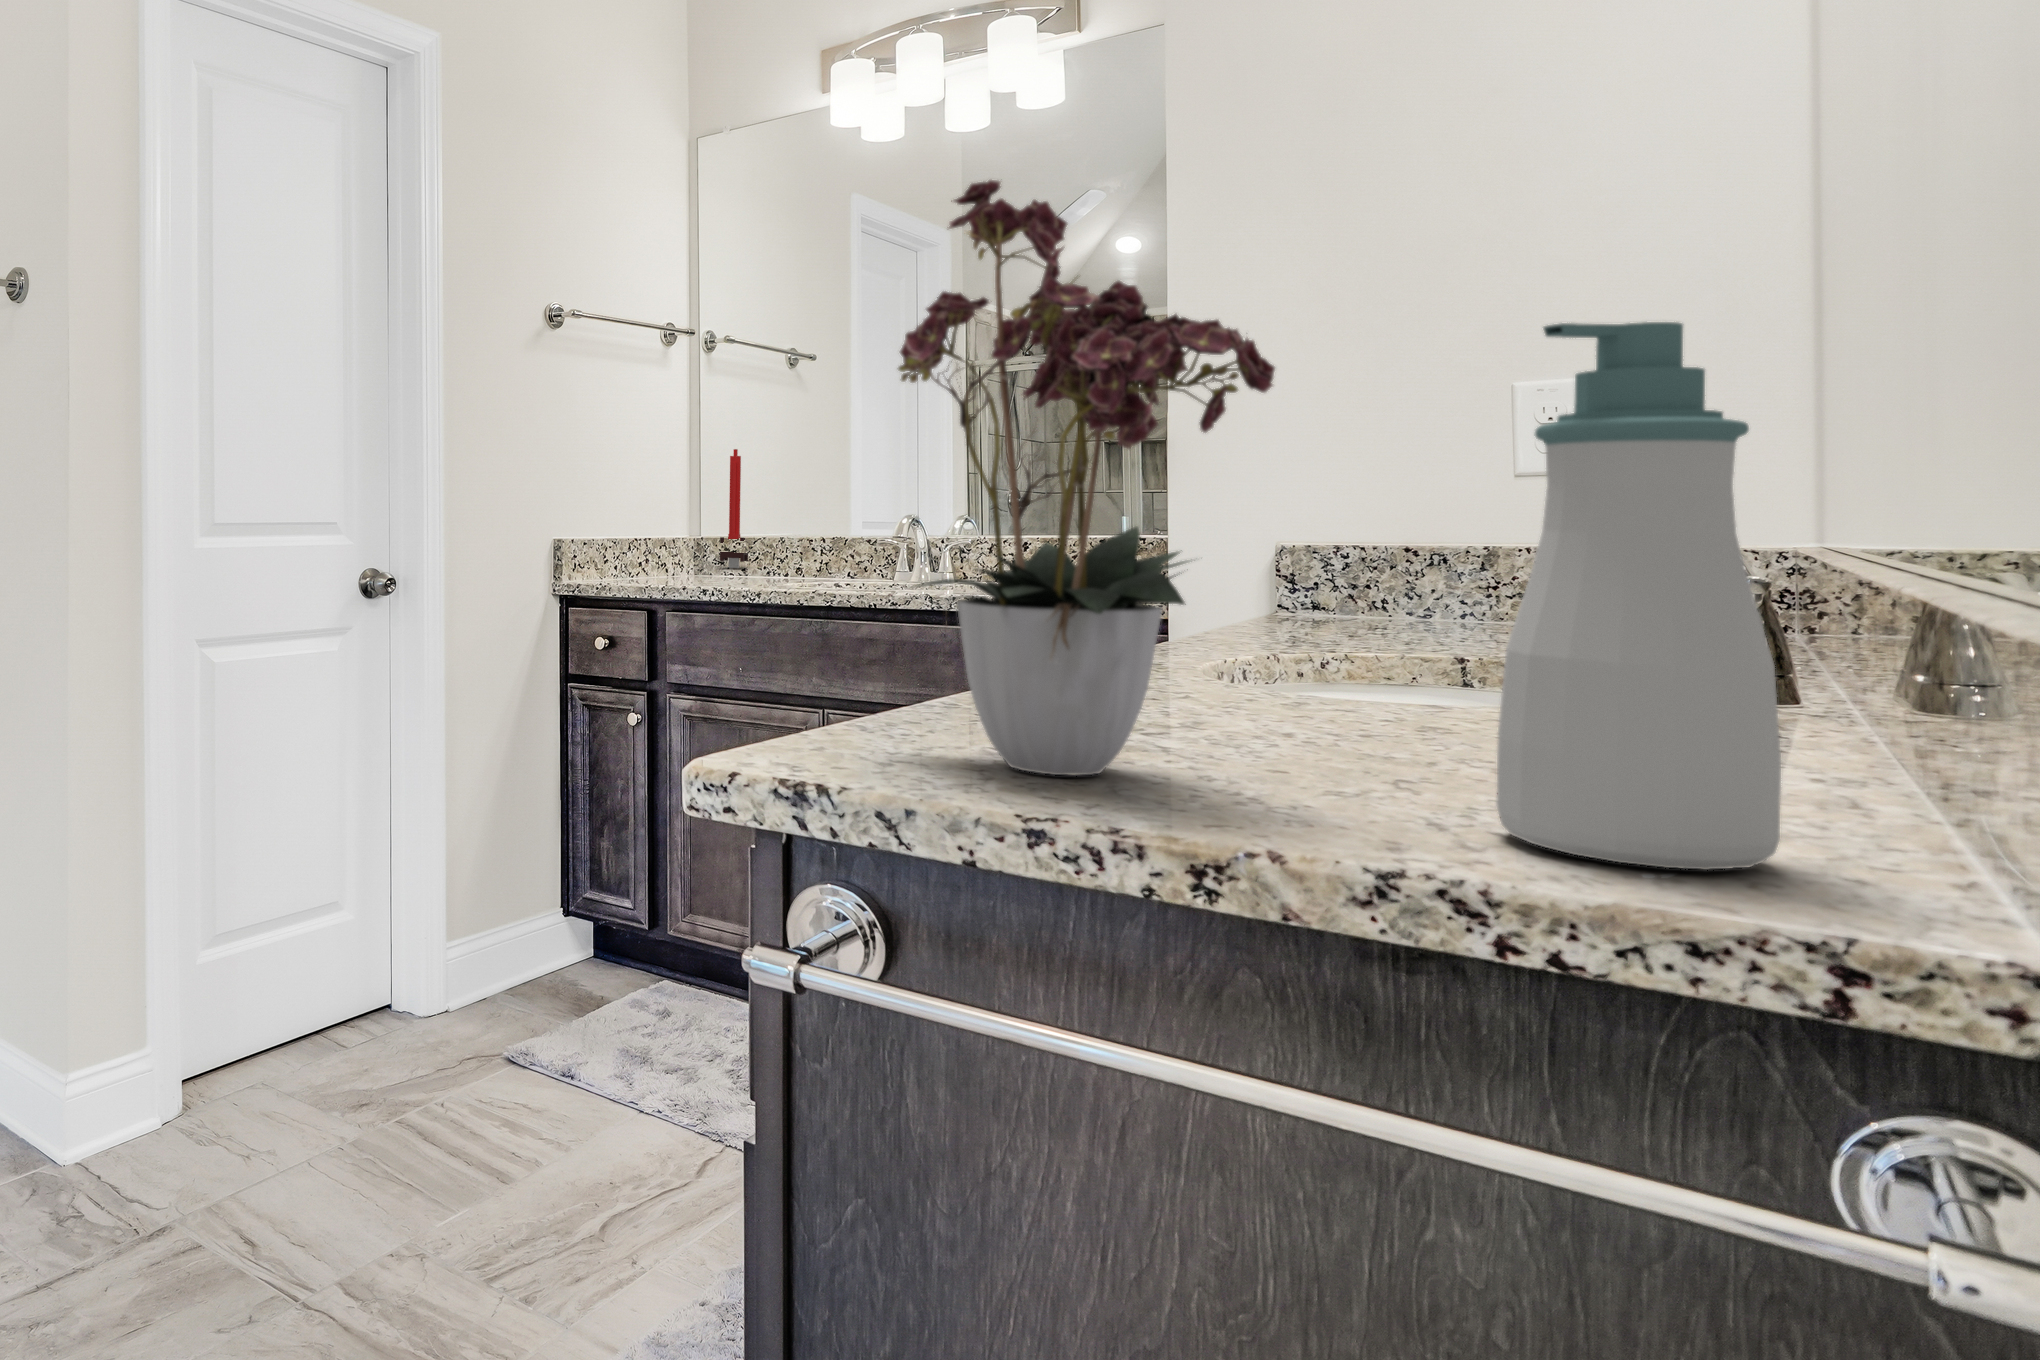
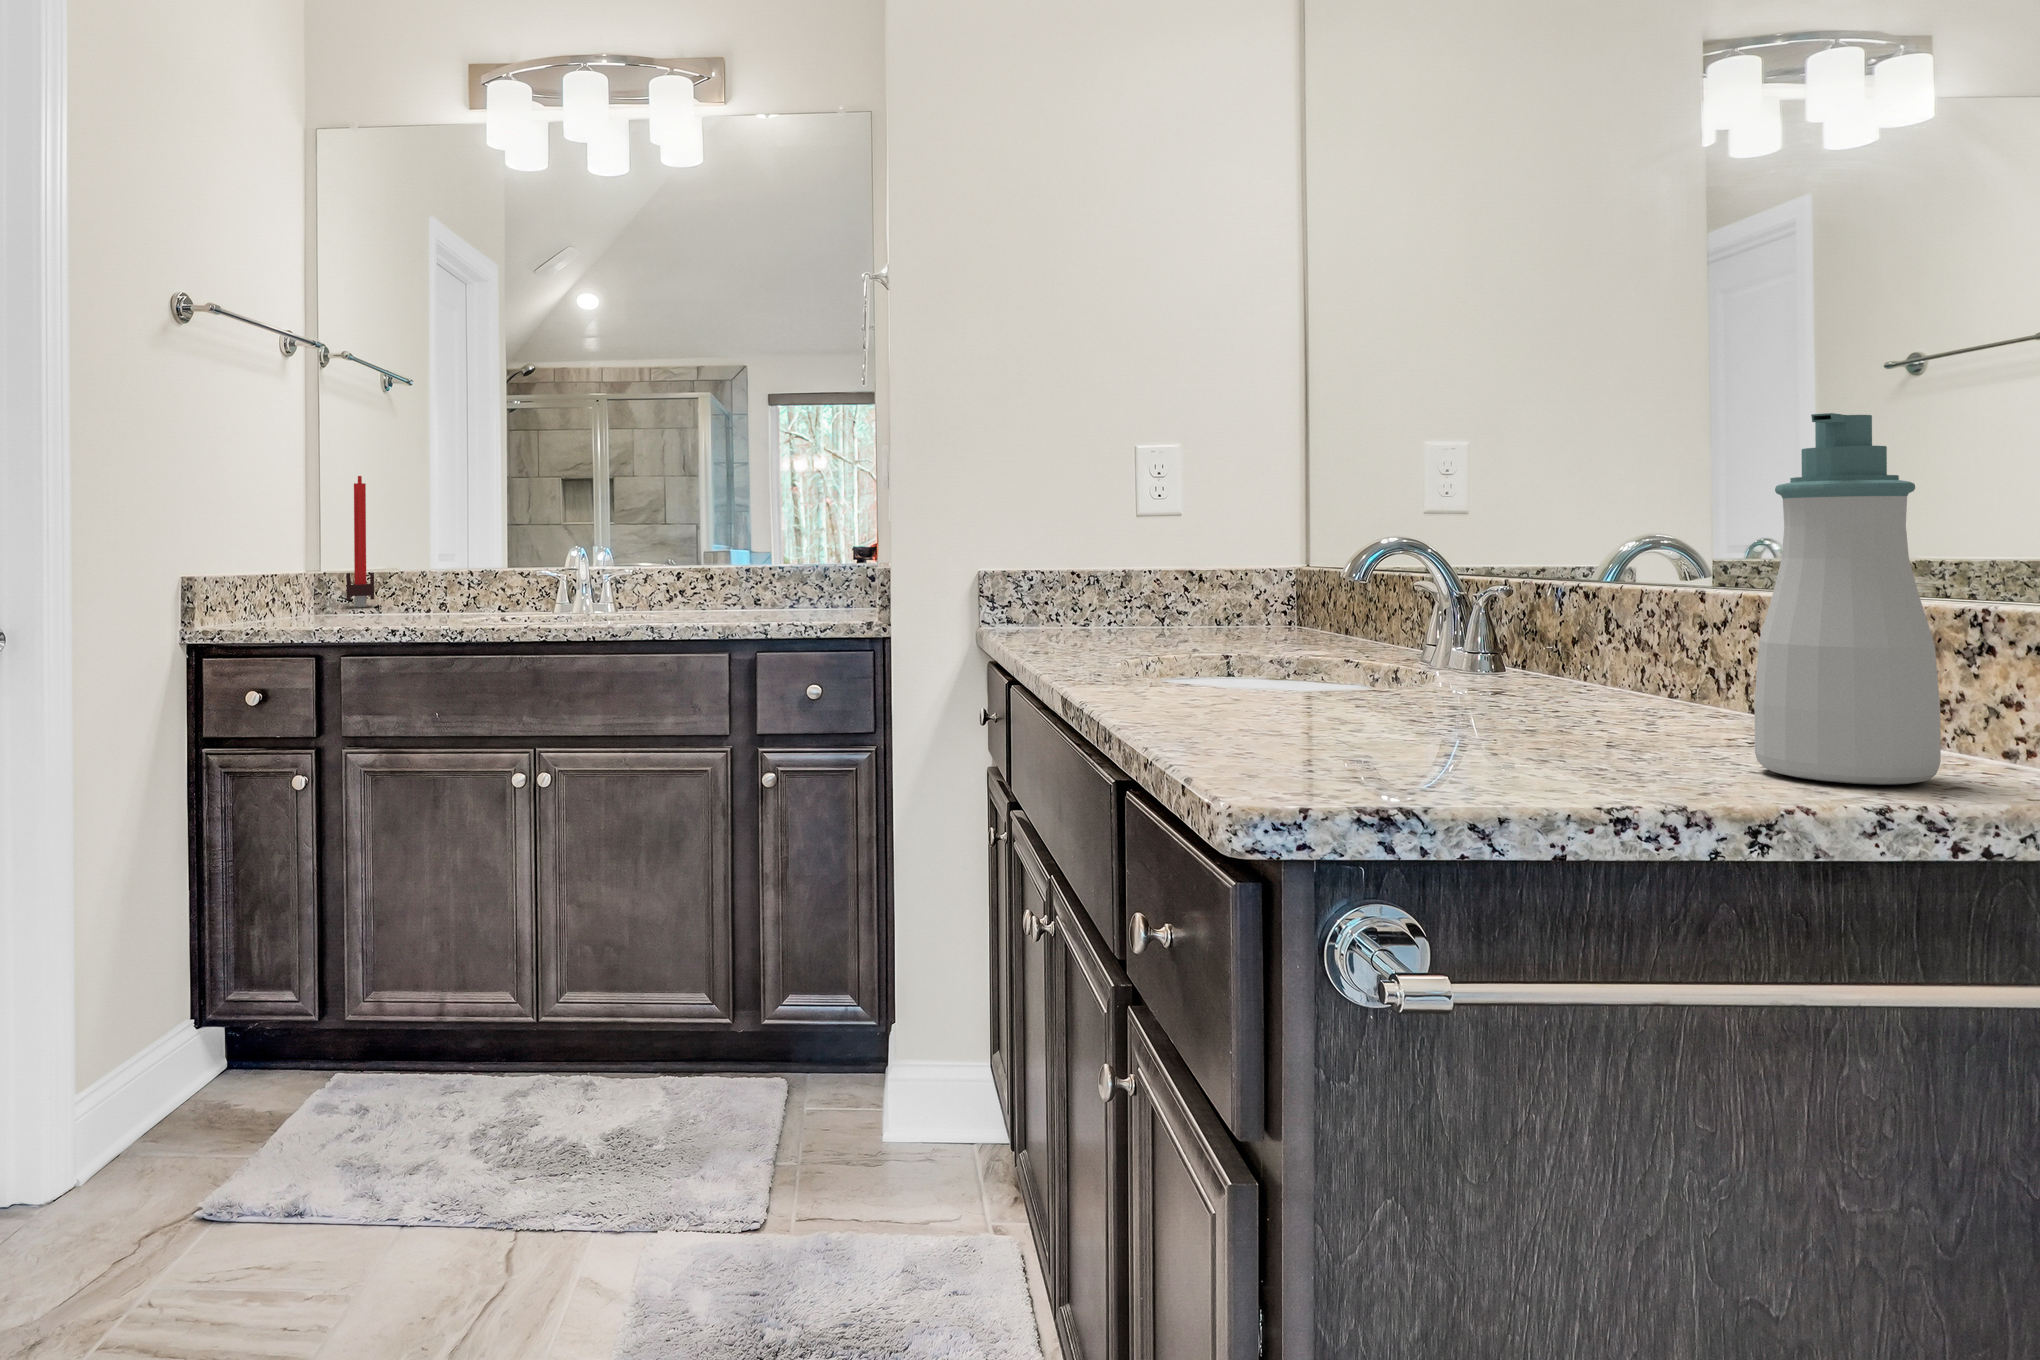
flower arrangement: present [898,180,1275,776] -> none [1252,236,1651,774]

